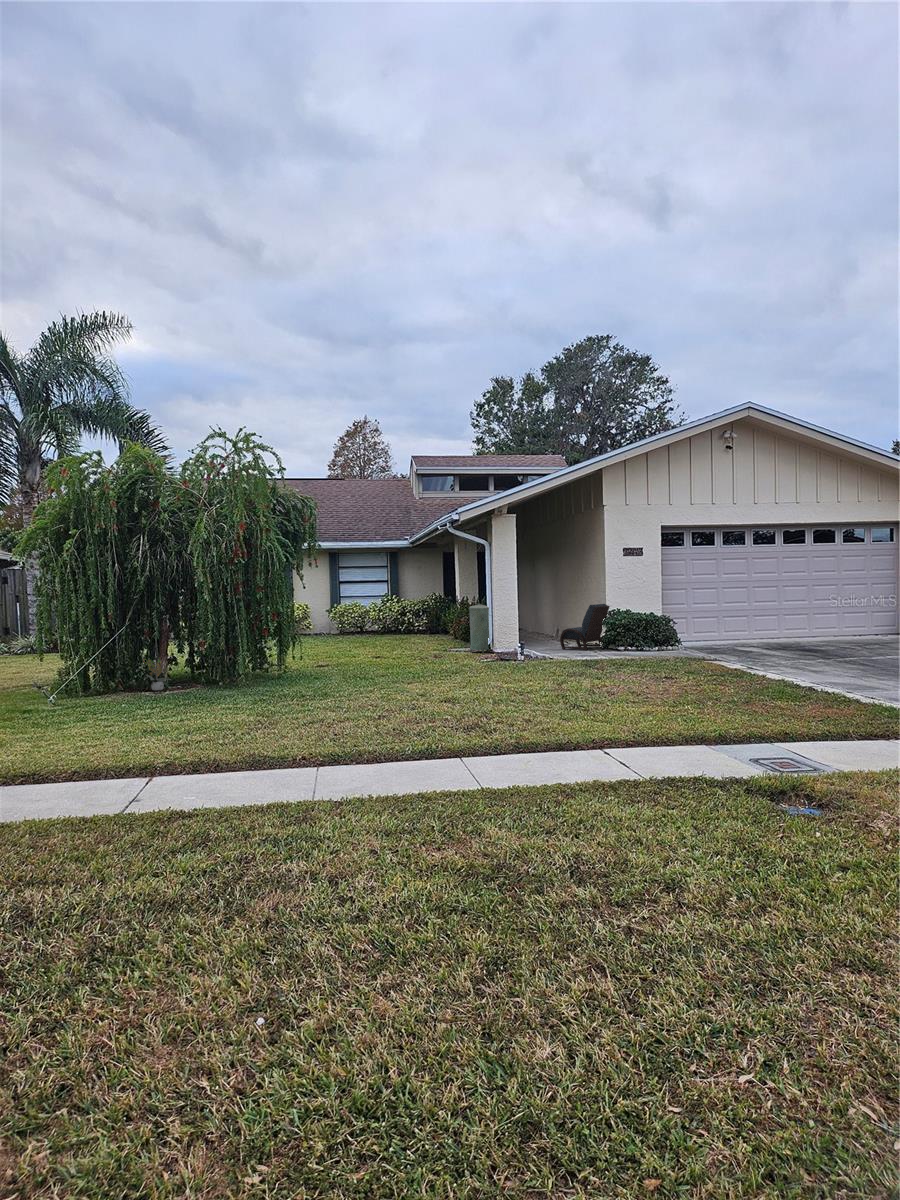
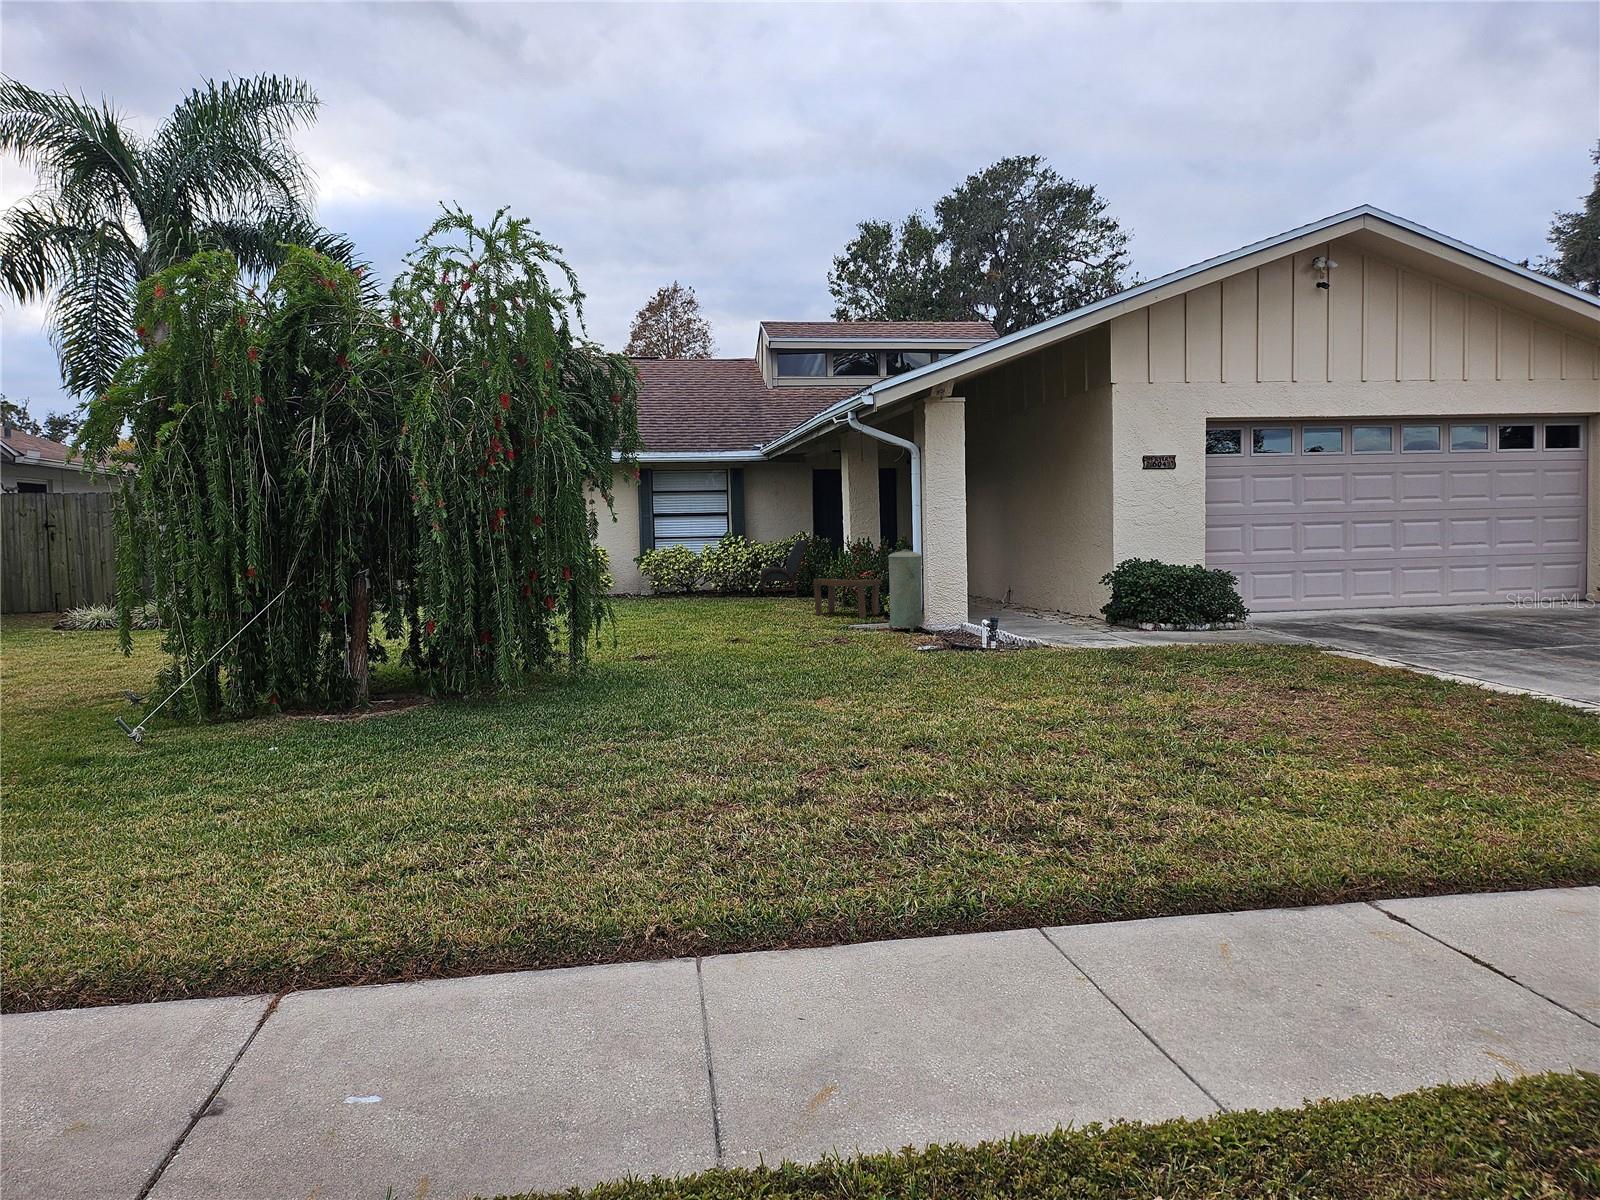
lounge chair: present [560,604,610,650] -> present [760,540,808,593]
bench: none [430,623,470,646] -> present [813,579,880,618]
potted plant: present [143,658,171,690] -> none [317,649,375,713]

